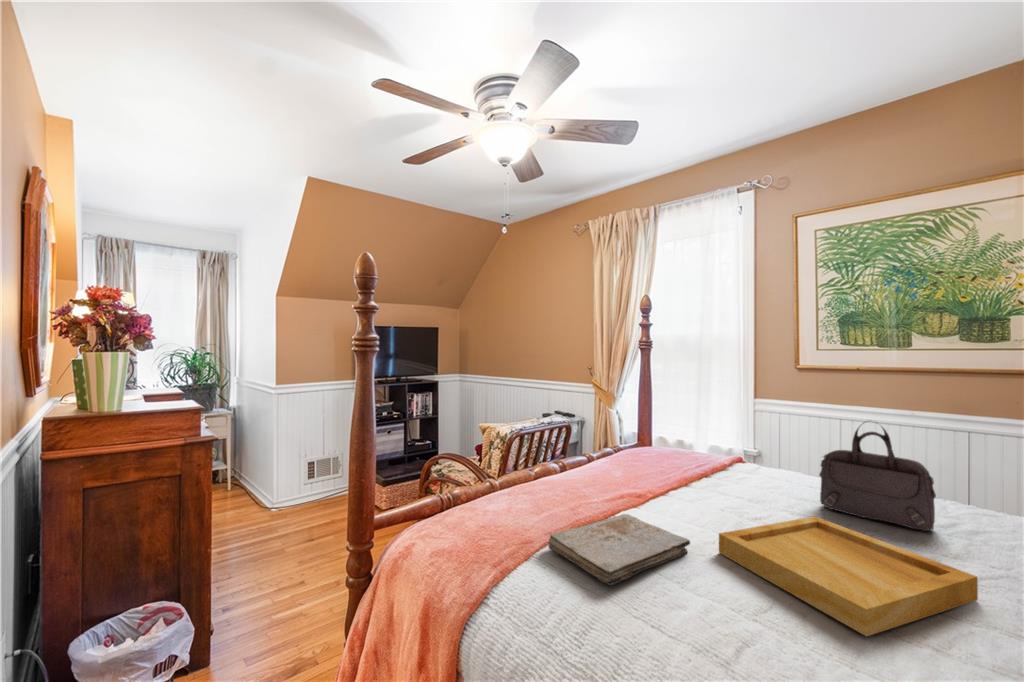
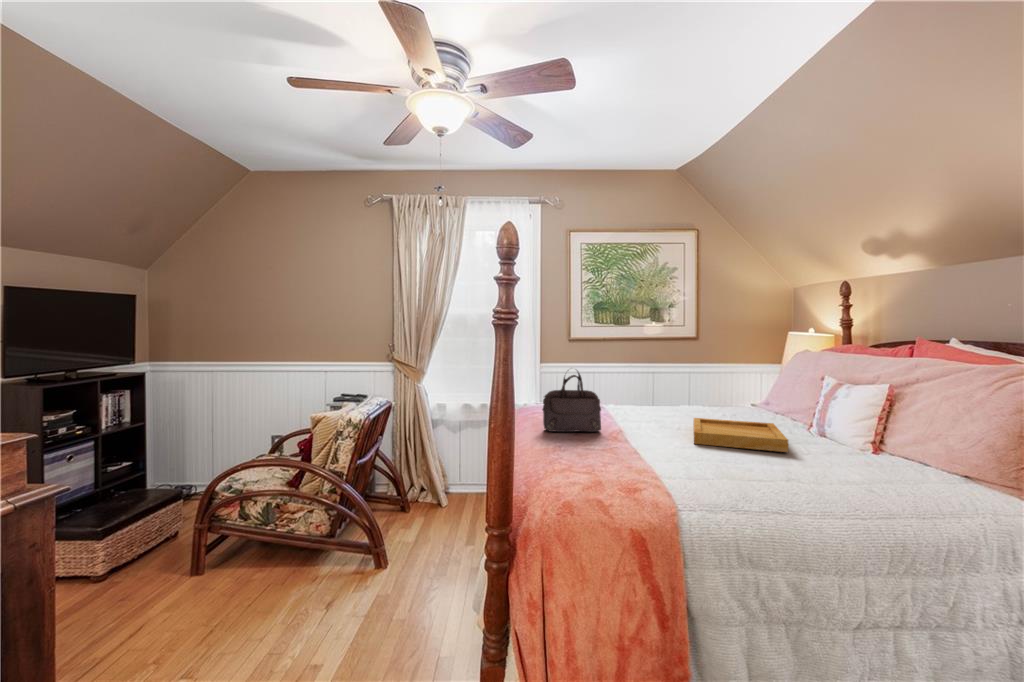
handbag: present [819,427,936,531] -> present [542,371,601,432]
book: present [548,514,690,585] -> none [633,437,712,467]

